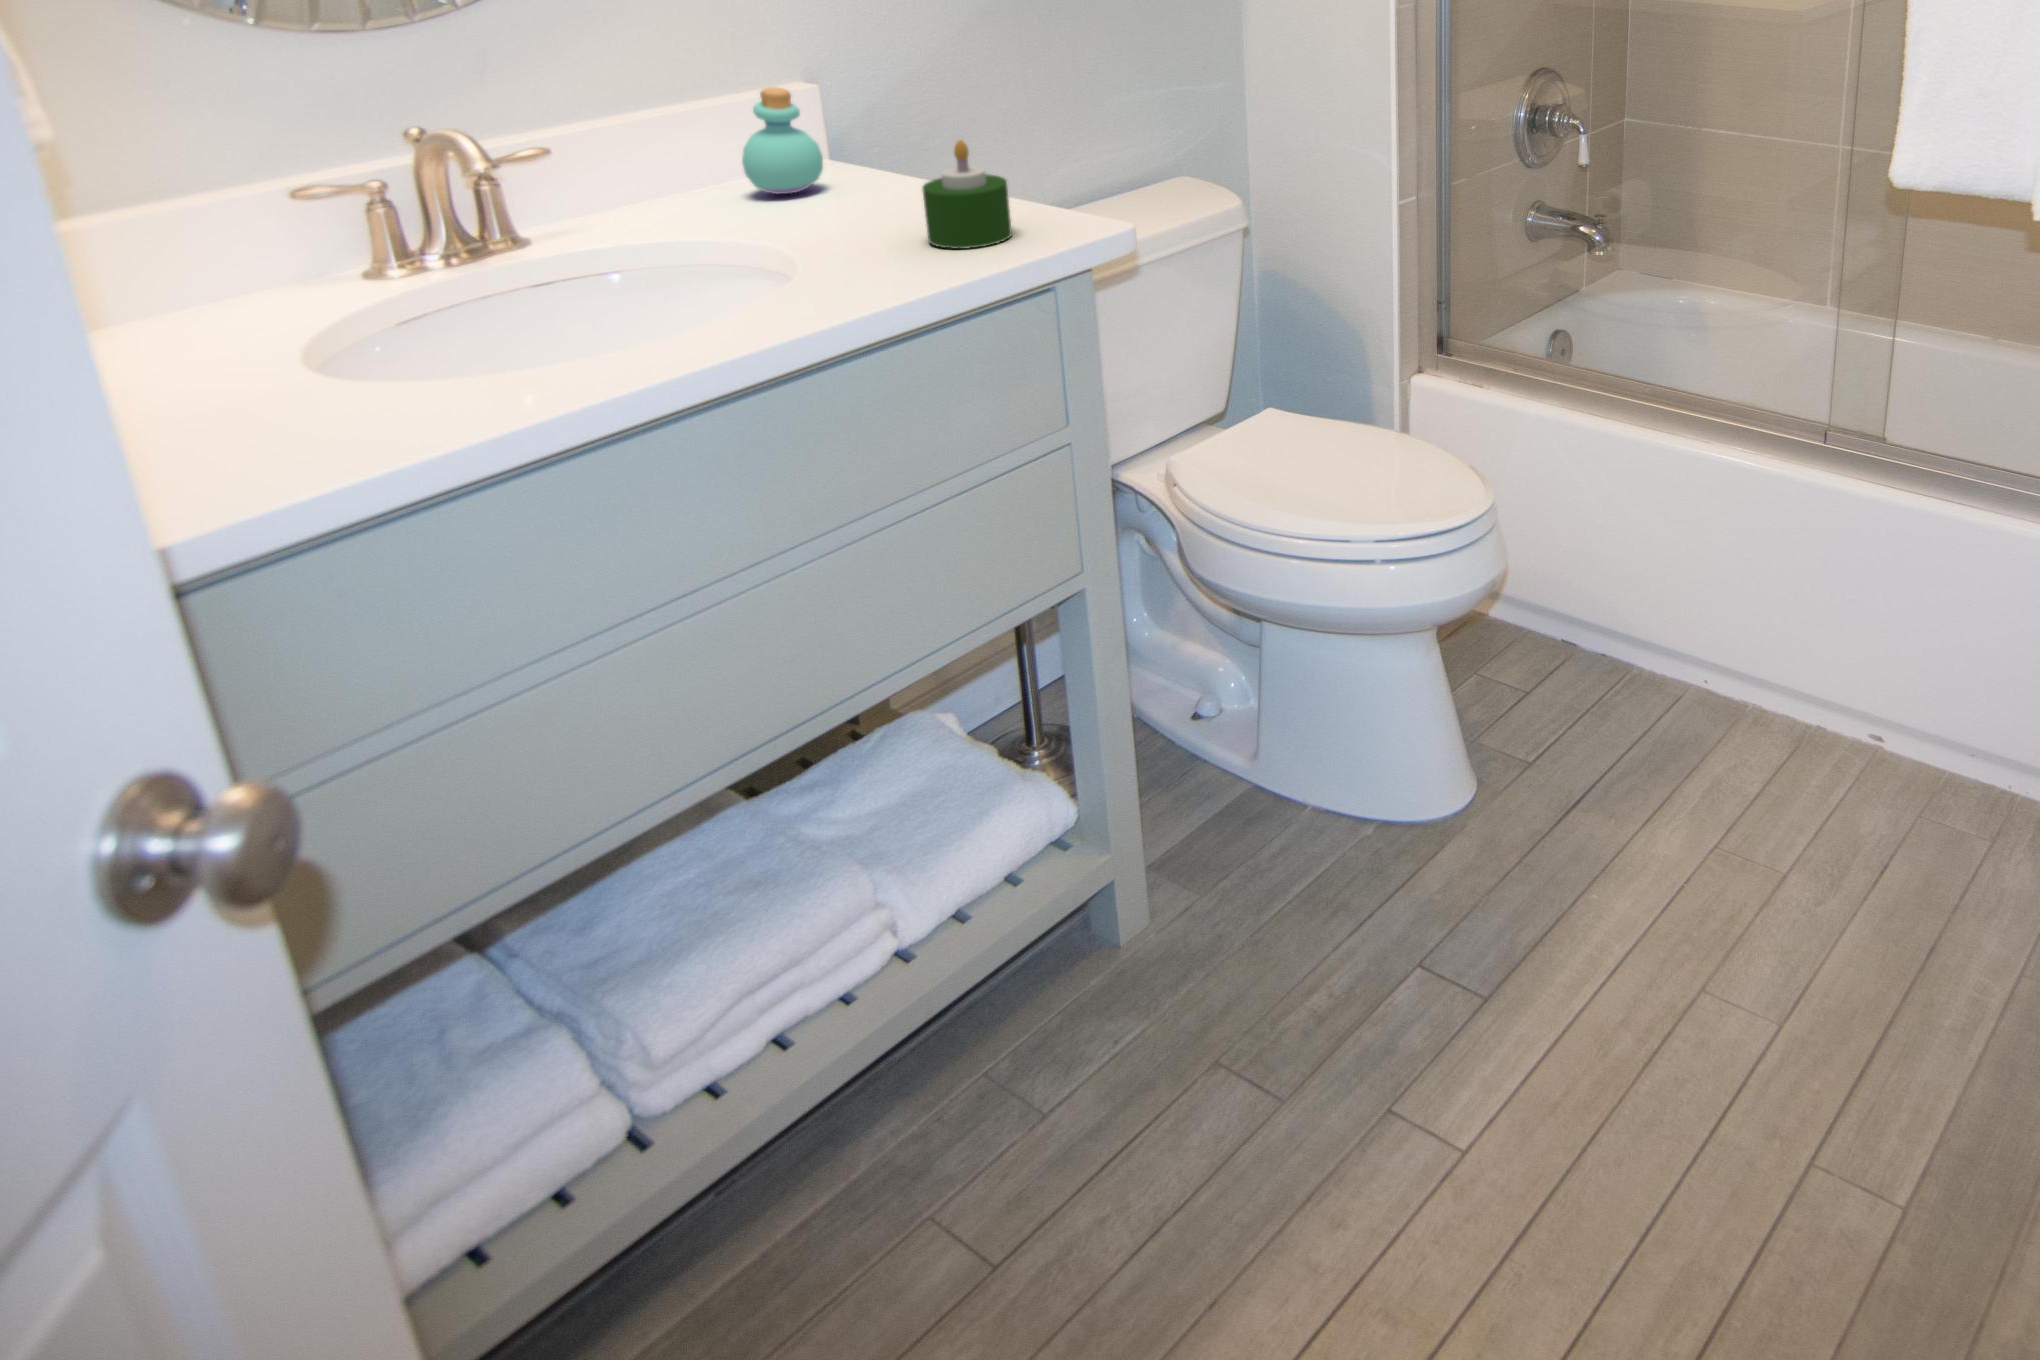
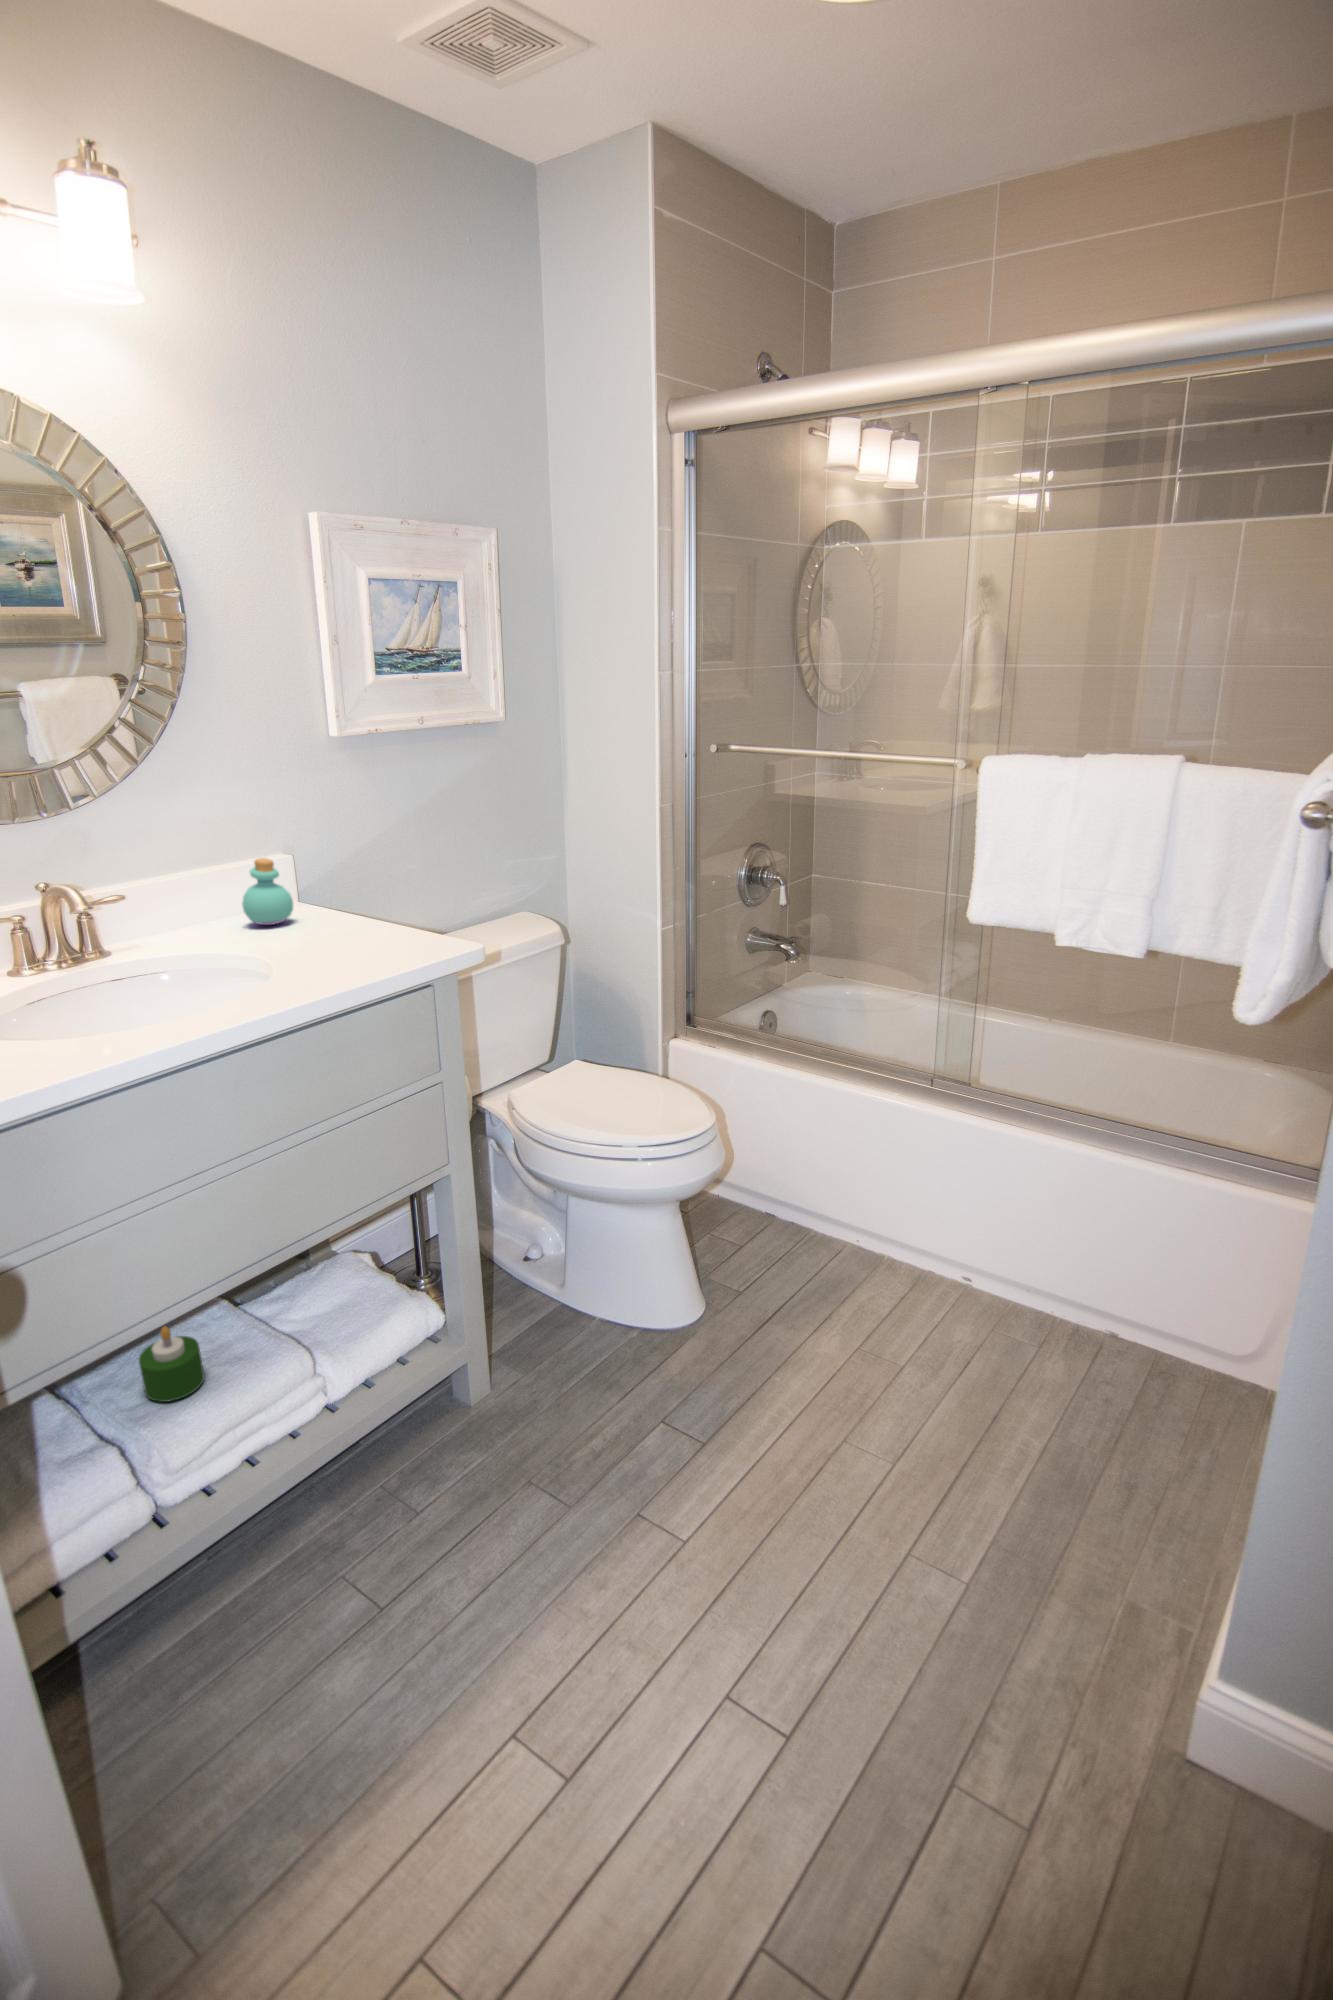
candle: present [922,140,1012,249] -> present [139,1327,204,1402]

